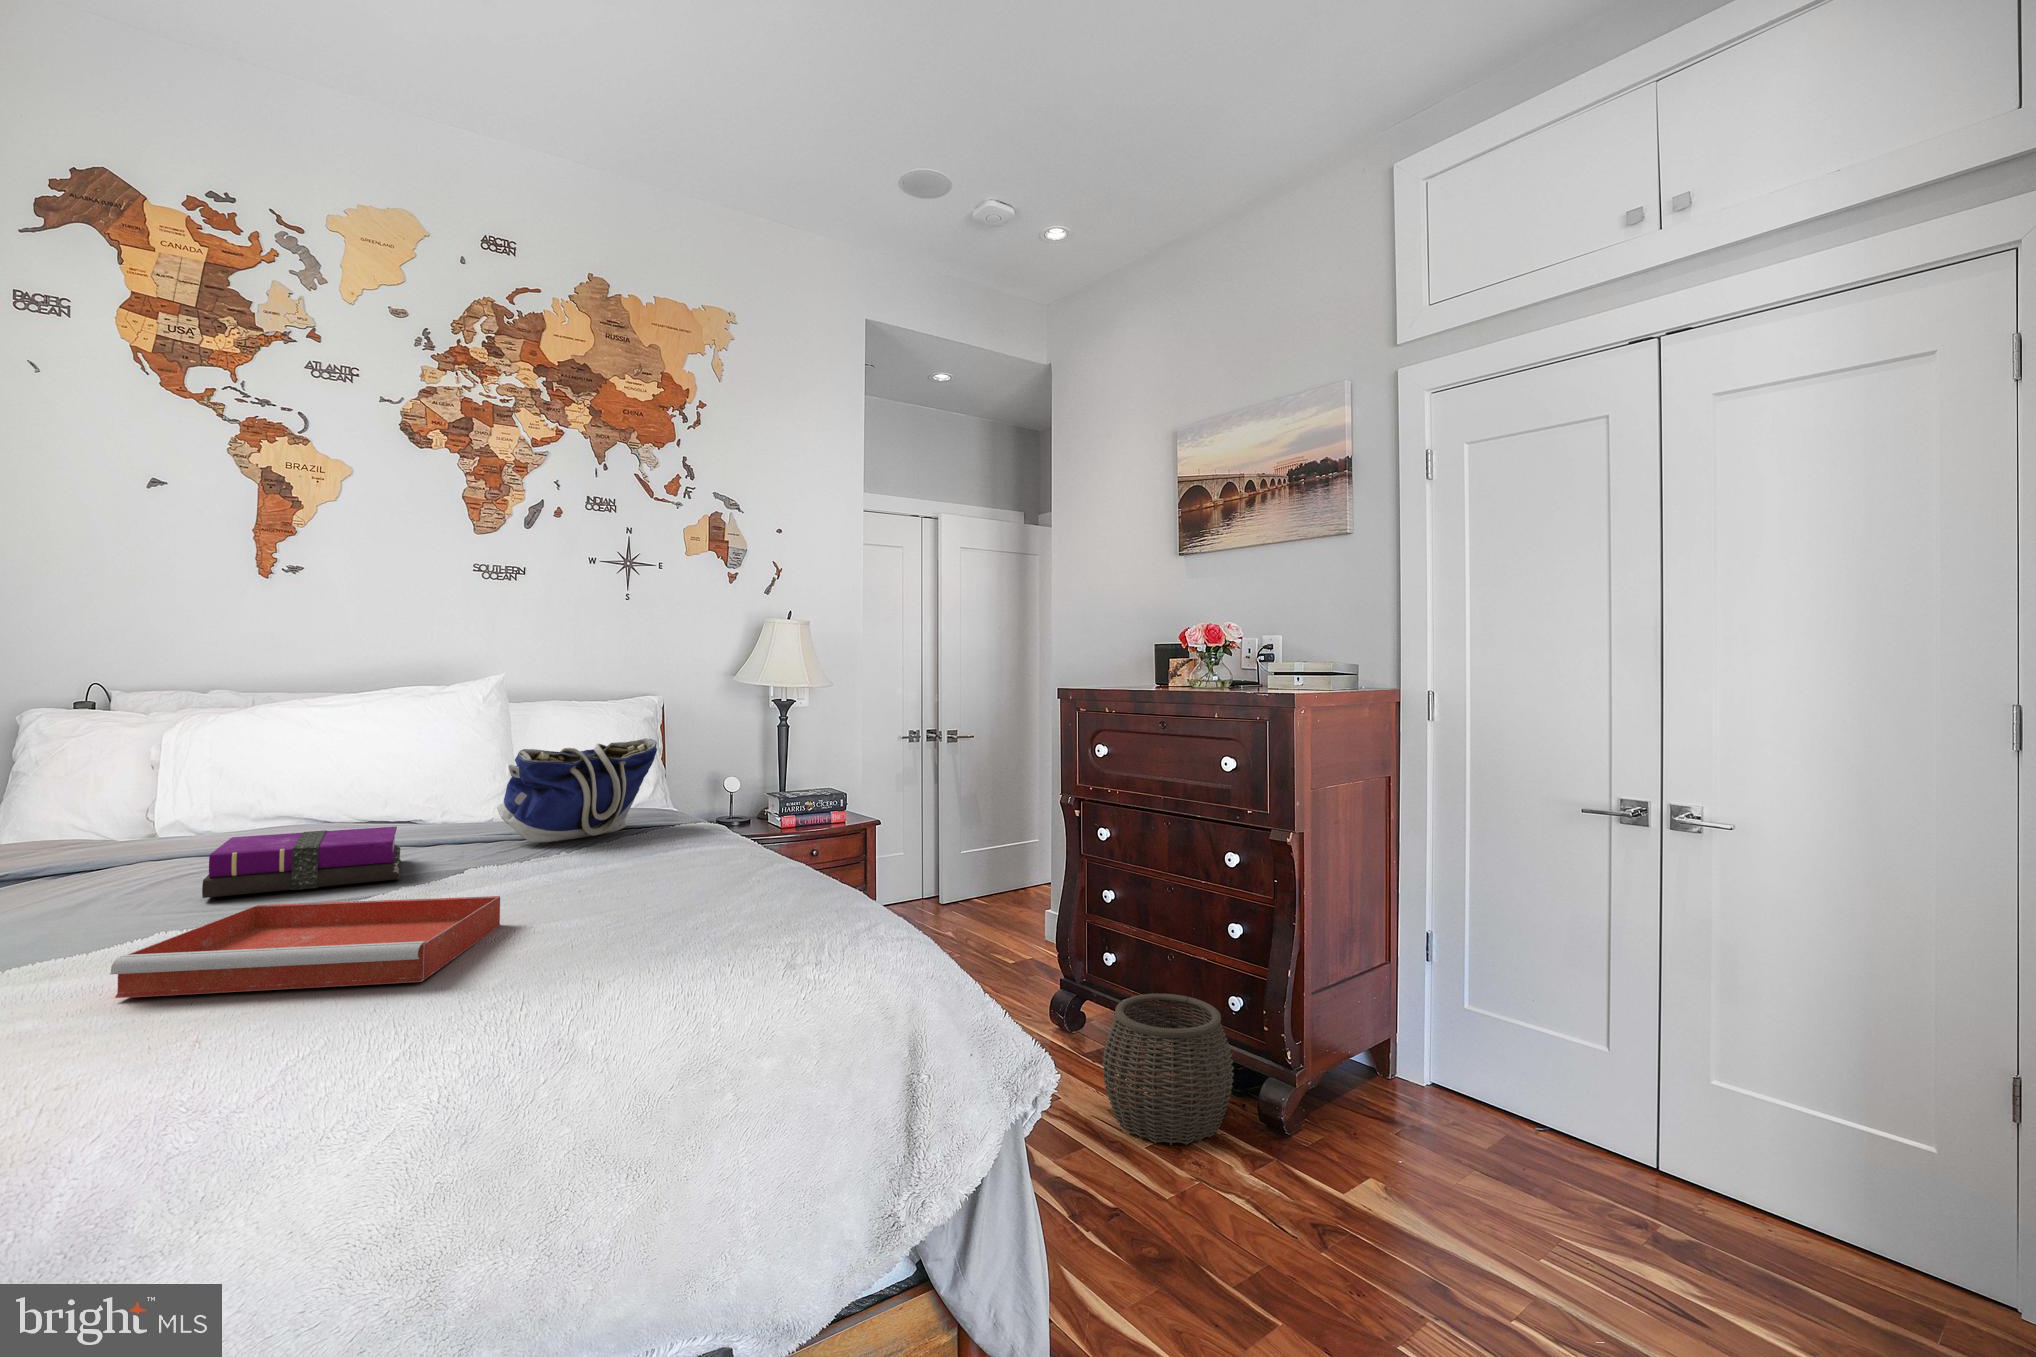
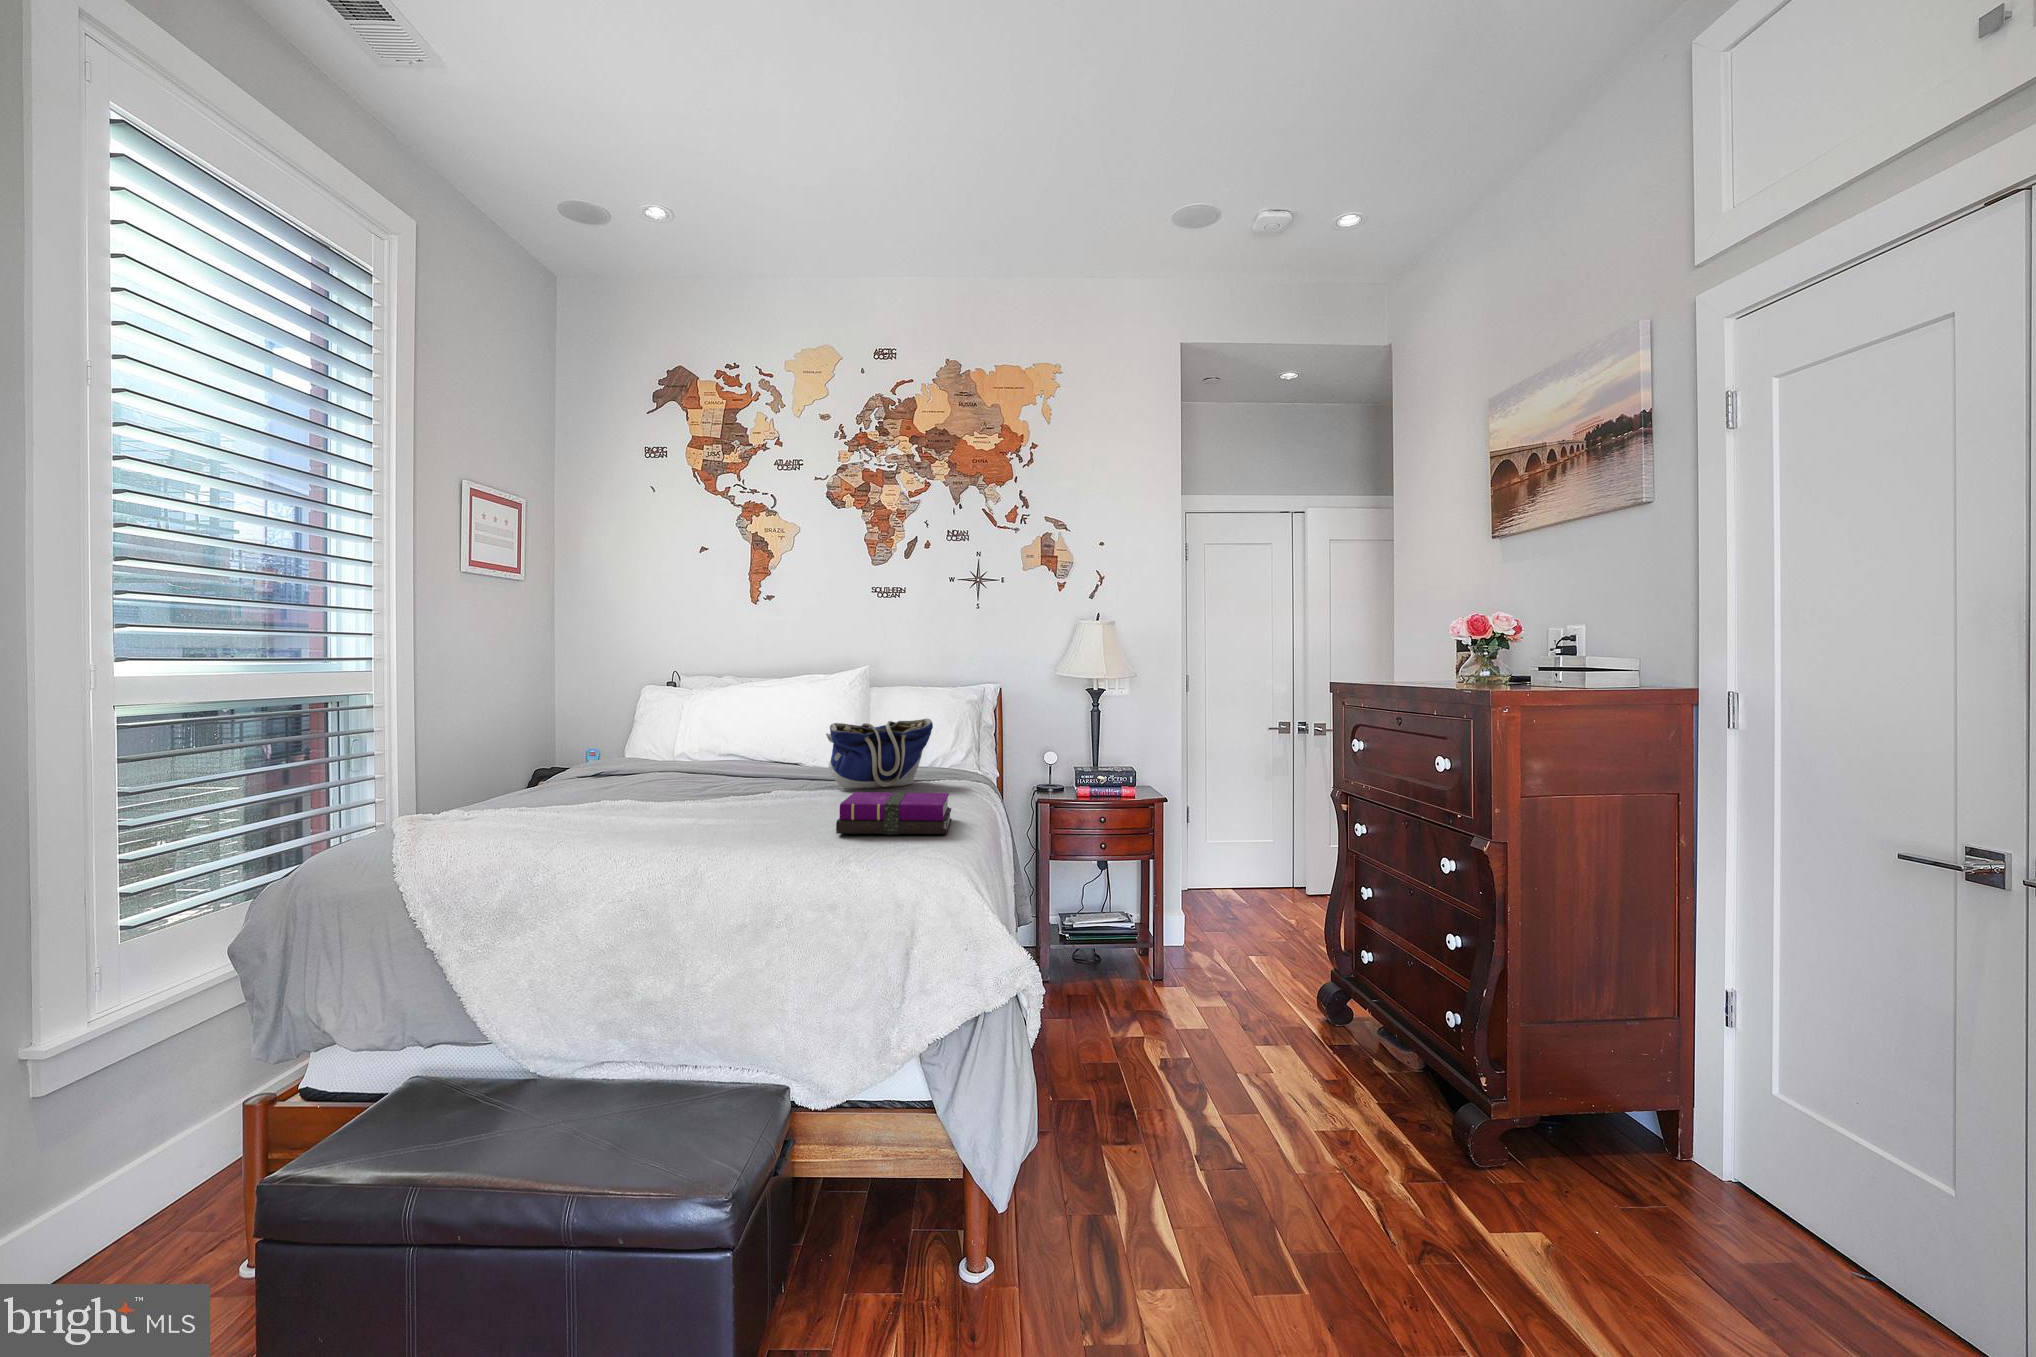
notebook: present [202,826,400,898] -> present [836,792,951,834]
tray: present [110,896,500,998] -> none [570,805,760,854]
woven basket: present [1102,994,1234,1145] -> none [1281,988,1420,1140]

